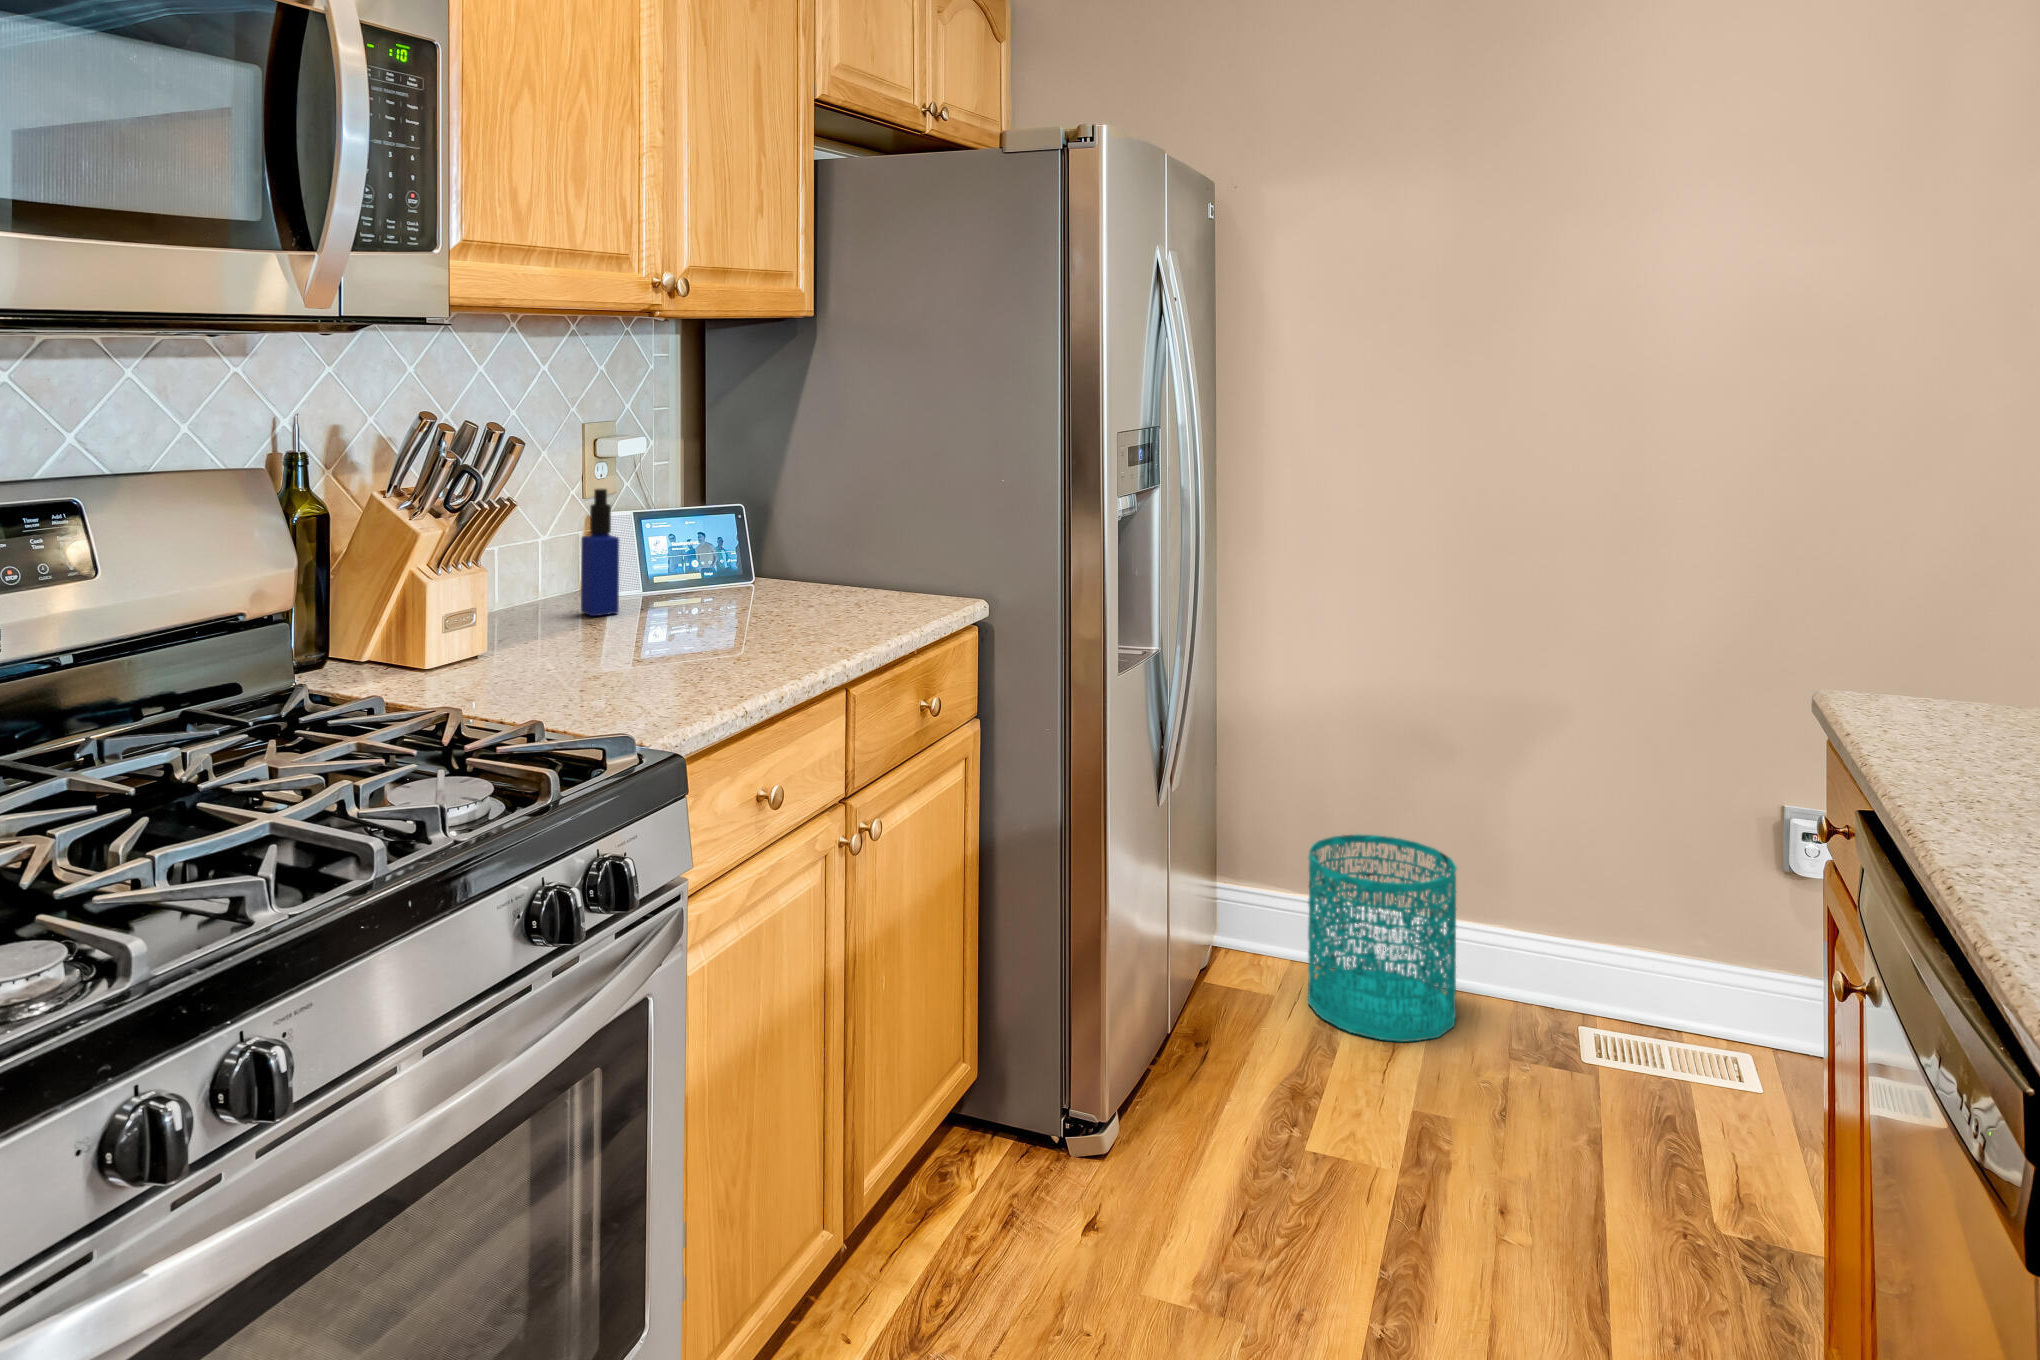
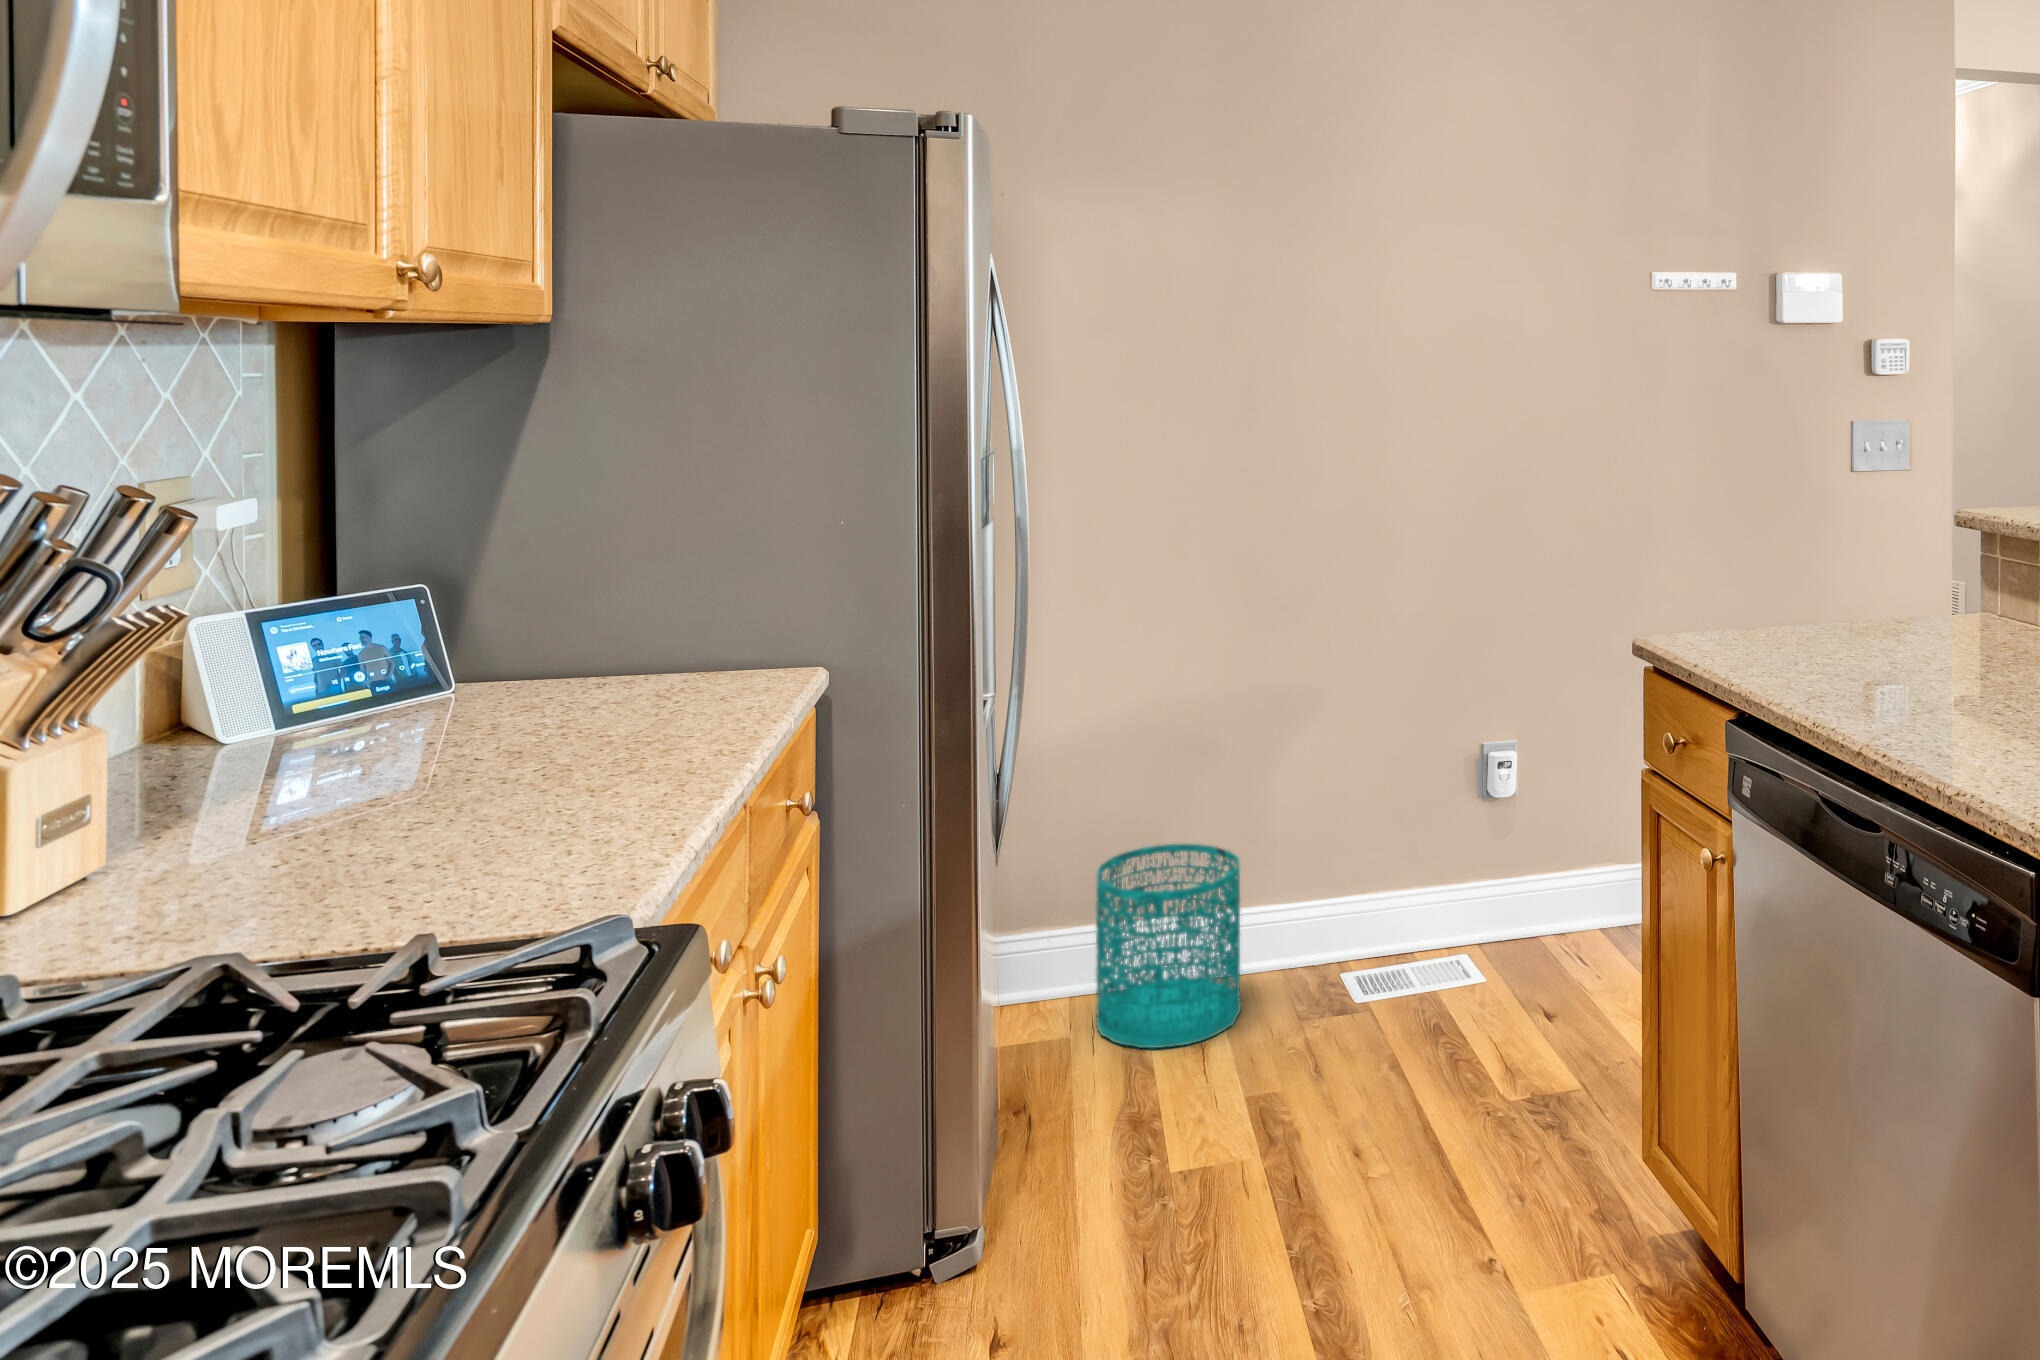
bottle: present [581,489,619,616] -> none [190,583,268,778]

